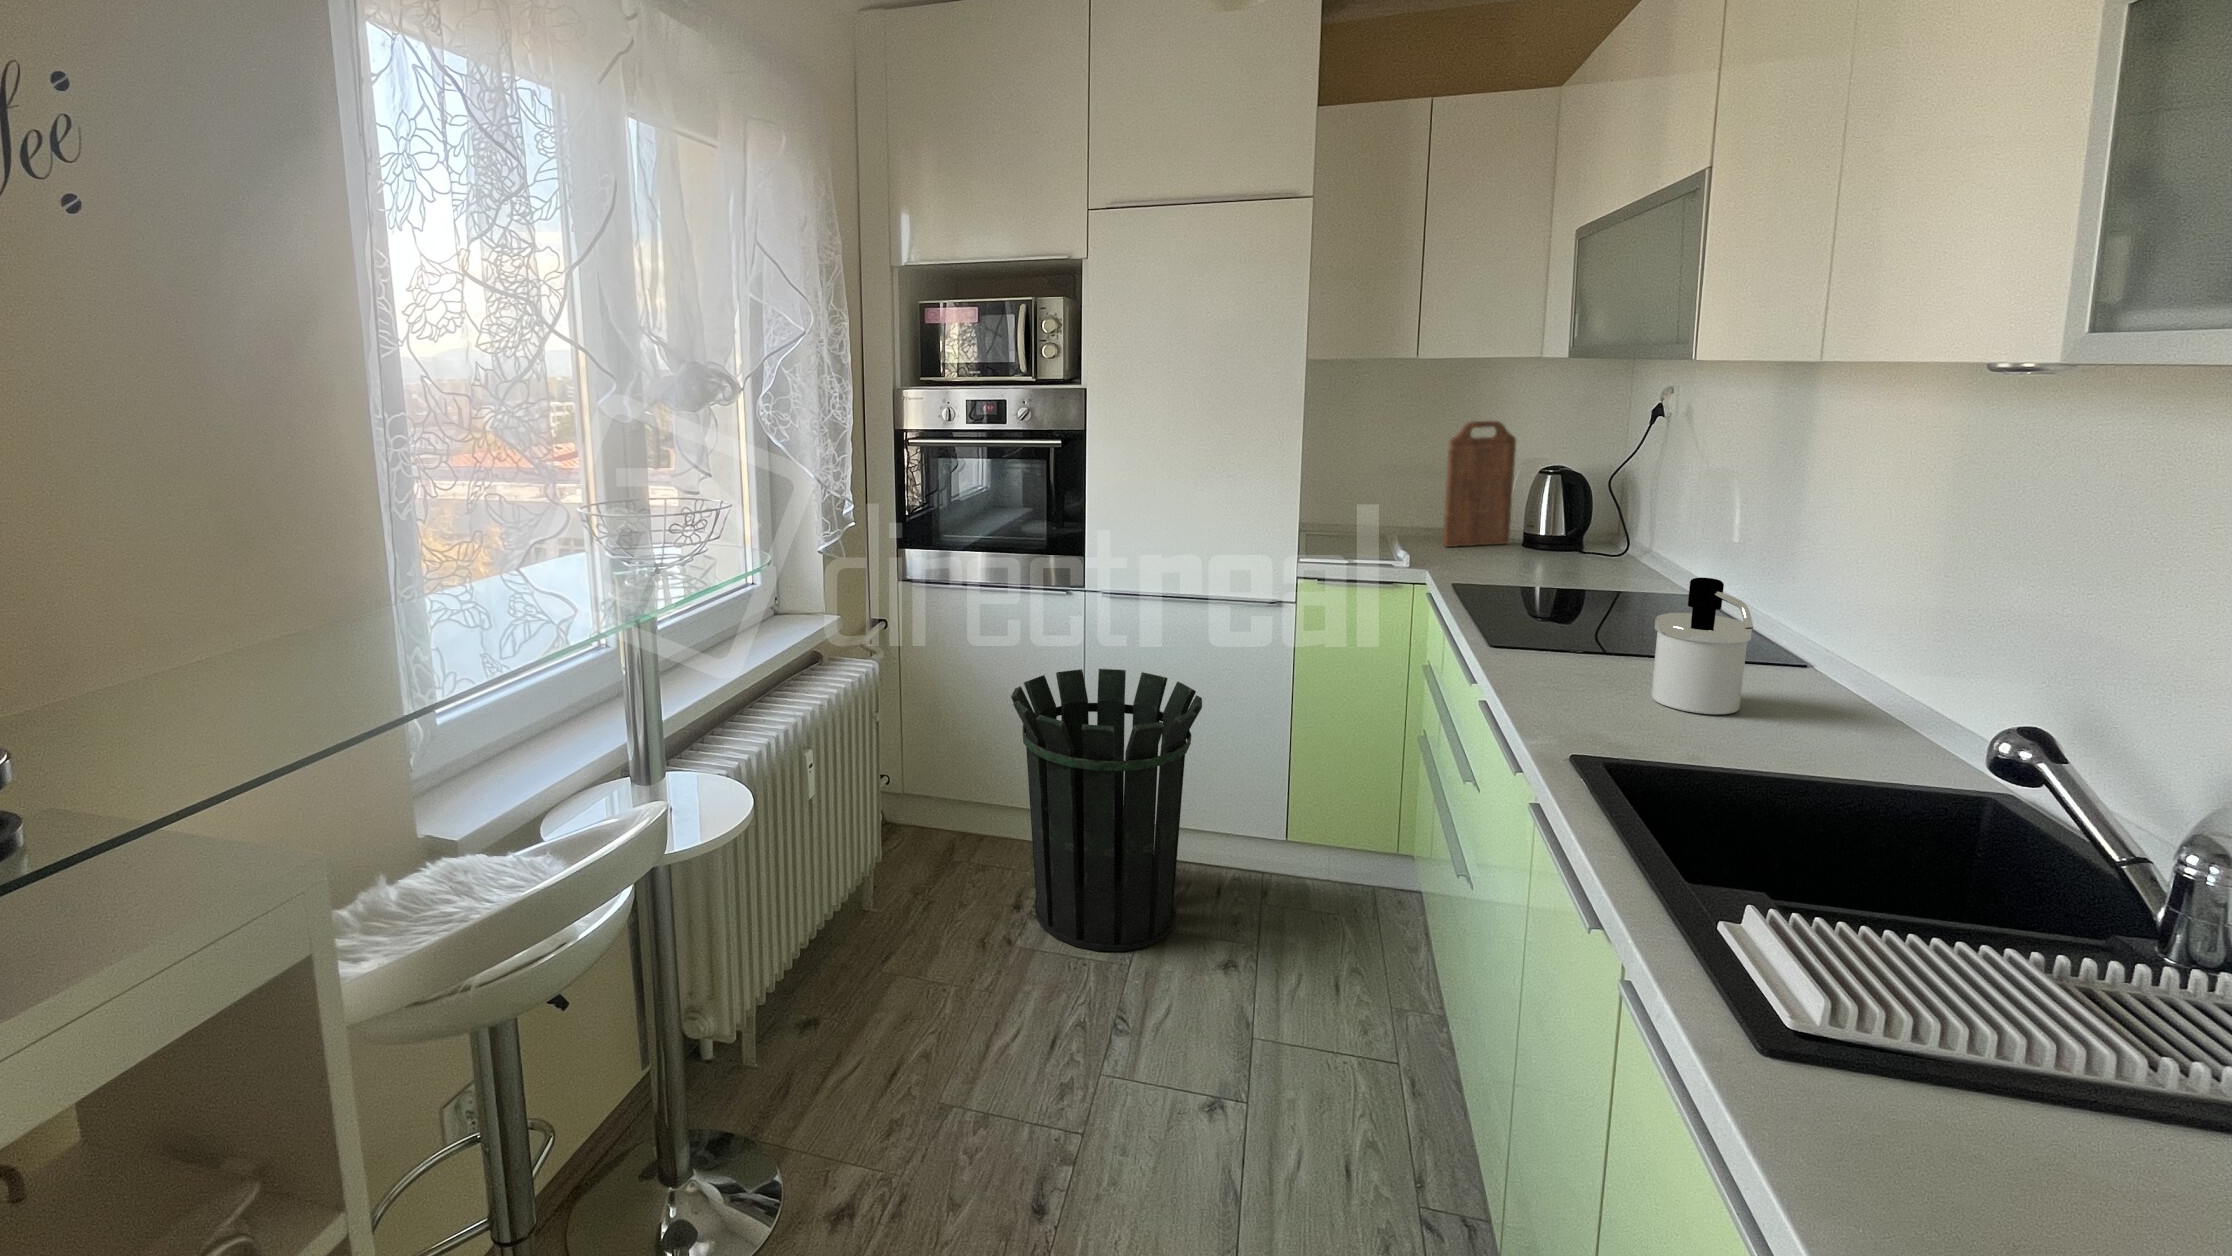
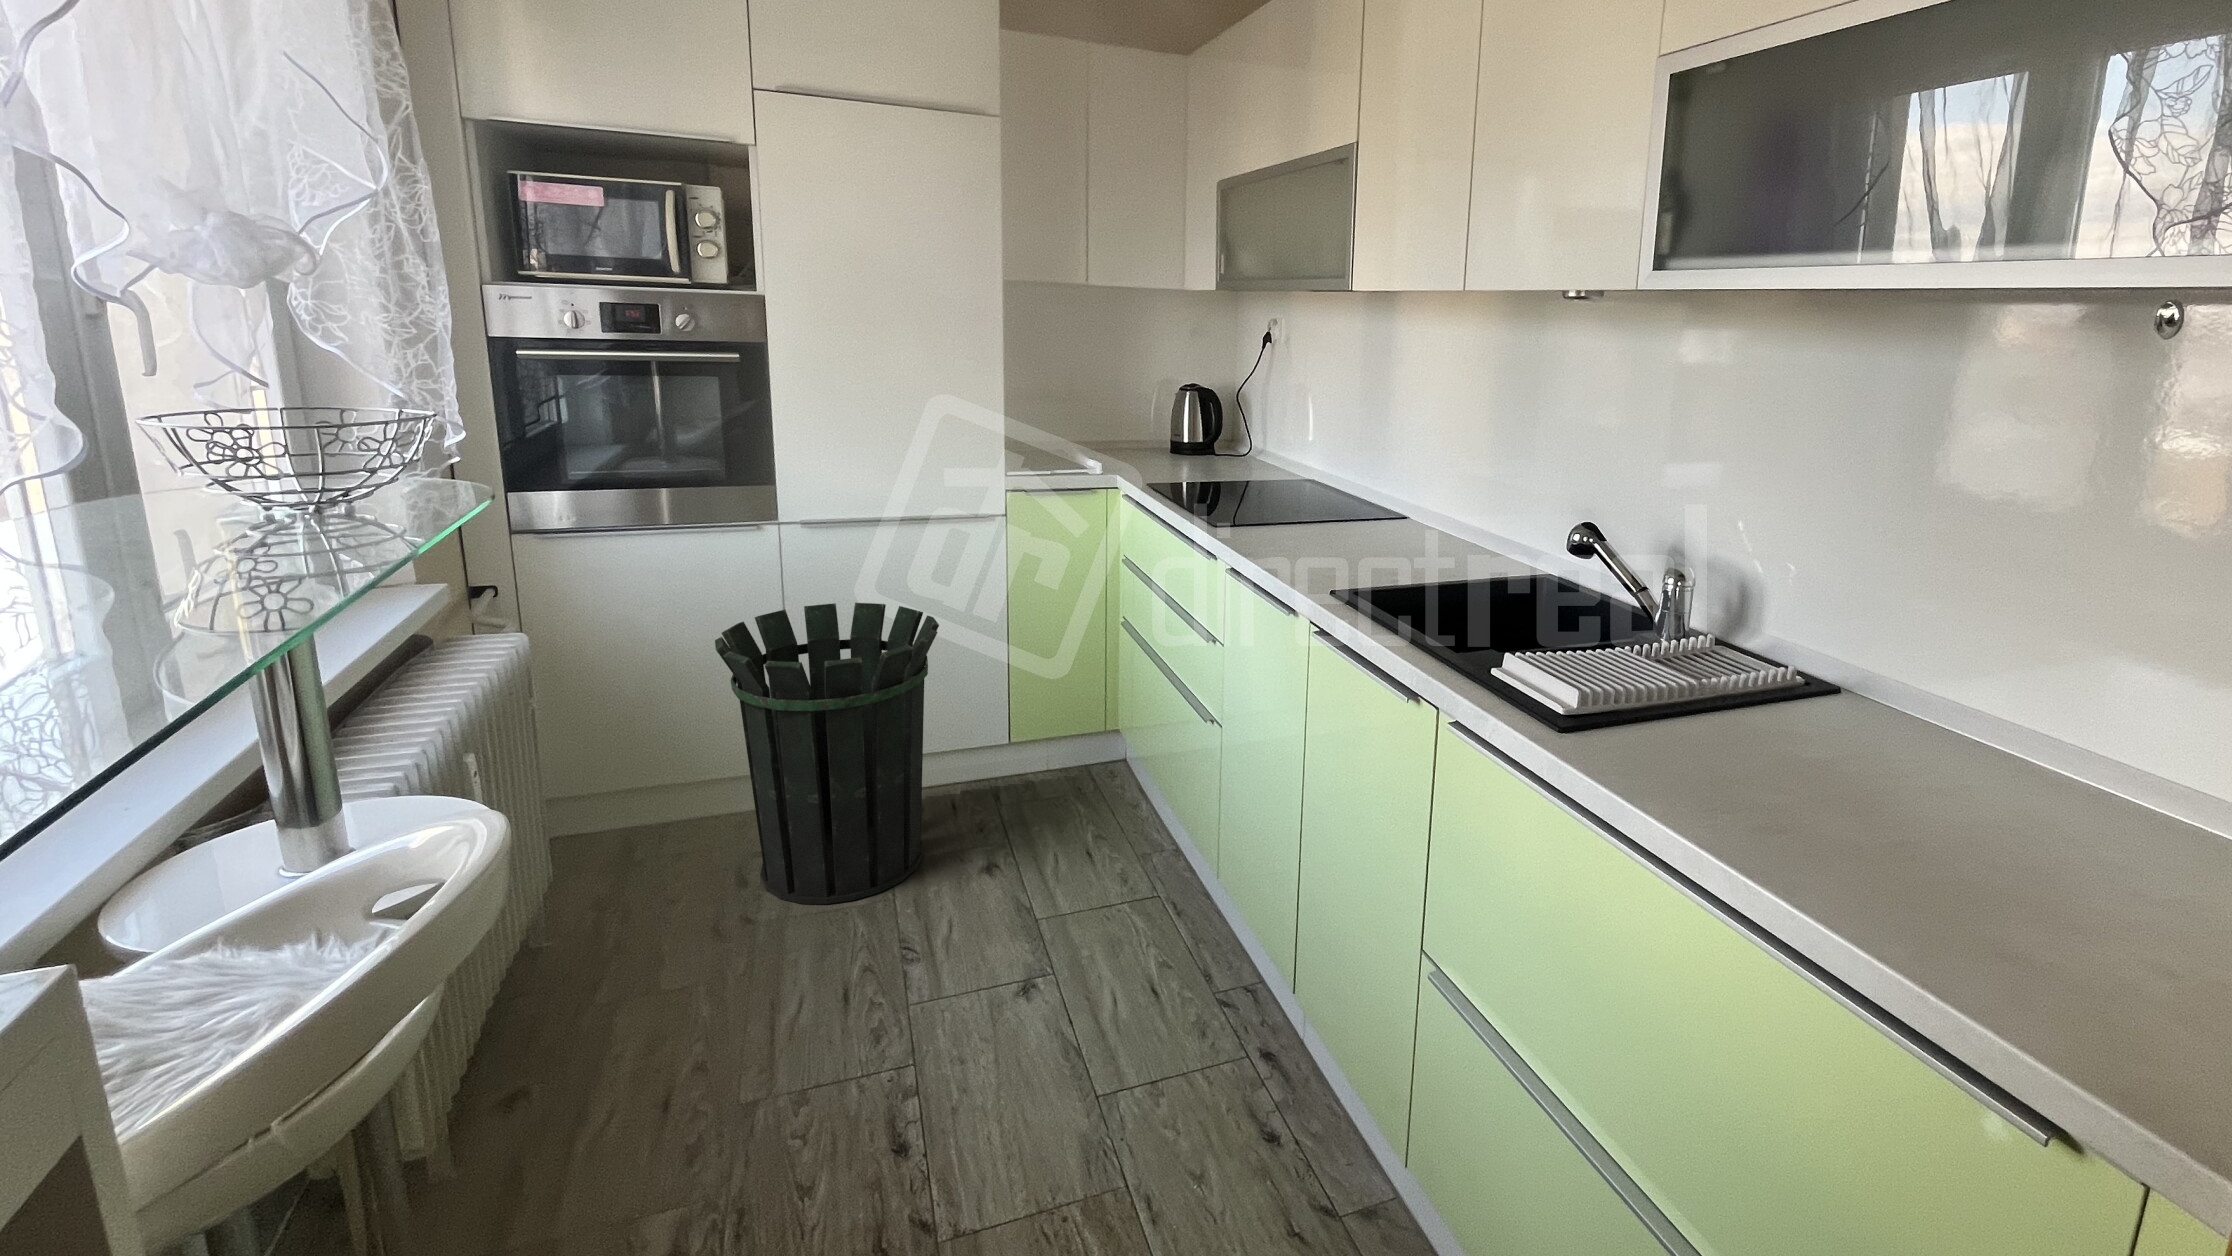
cutting board: present [1443,421,1516,547] -> none [1114,341,1163,455]
soap dispenser: present [1651,578,1753,714] -> none [1342,452,1412,552]

